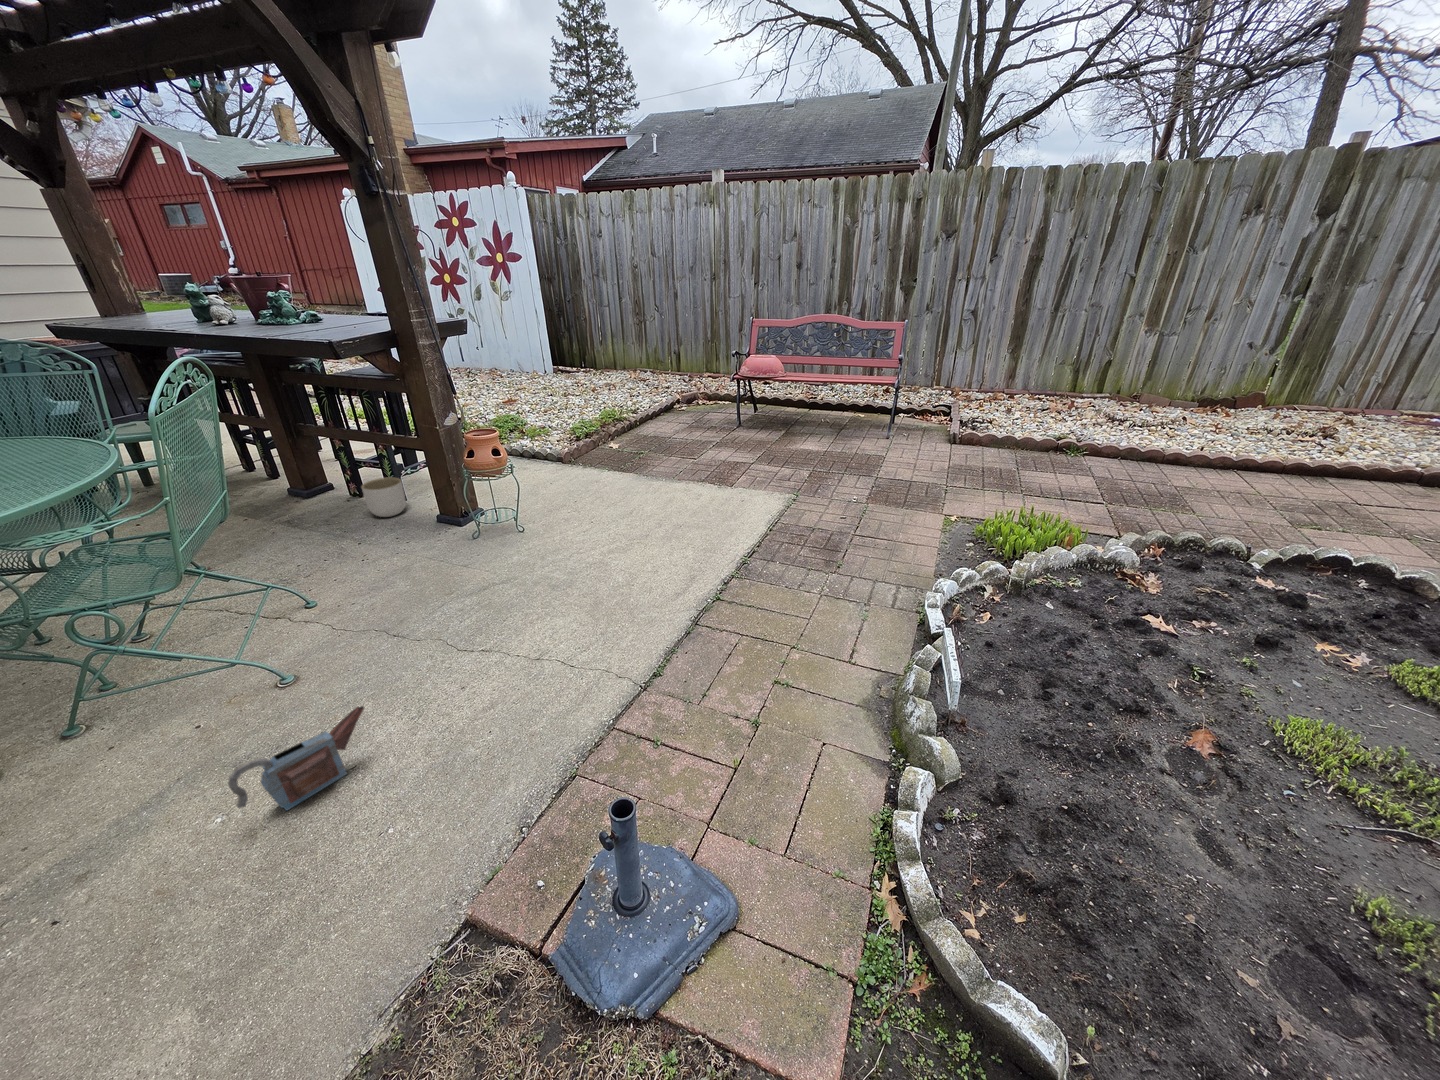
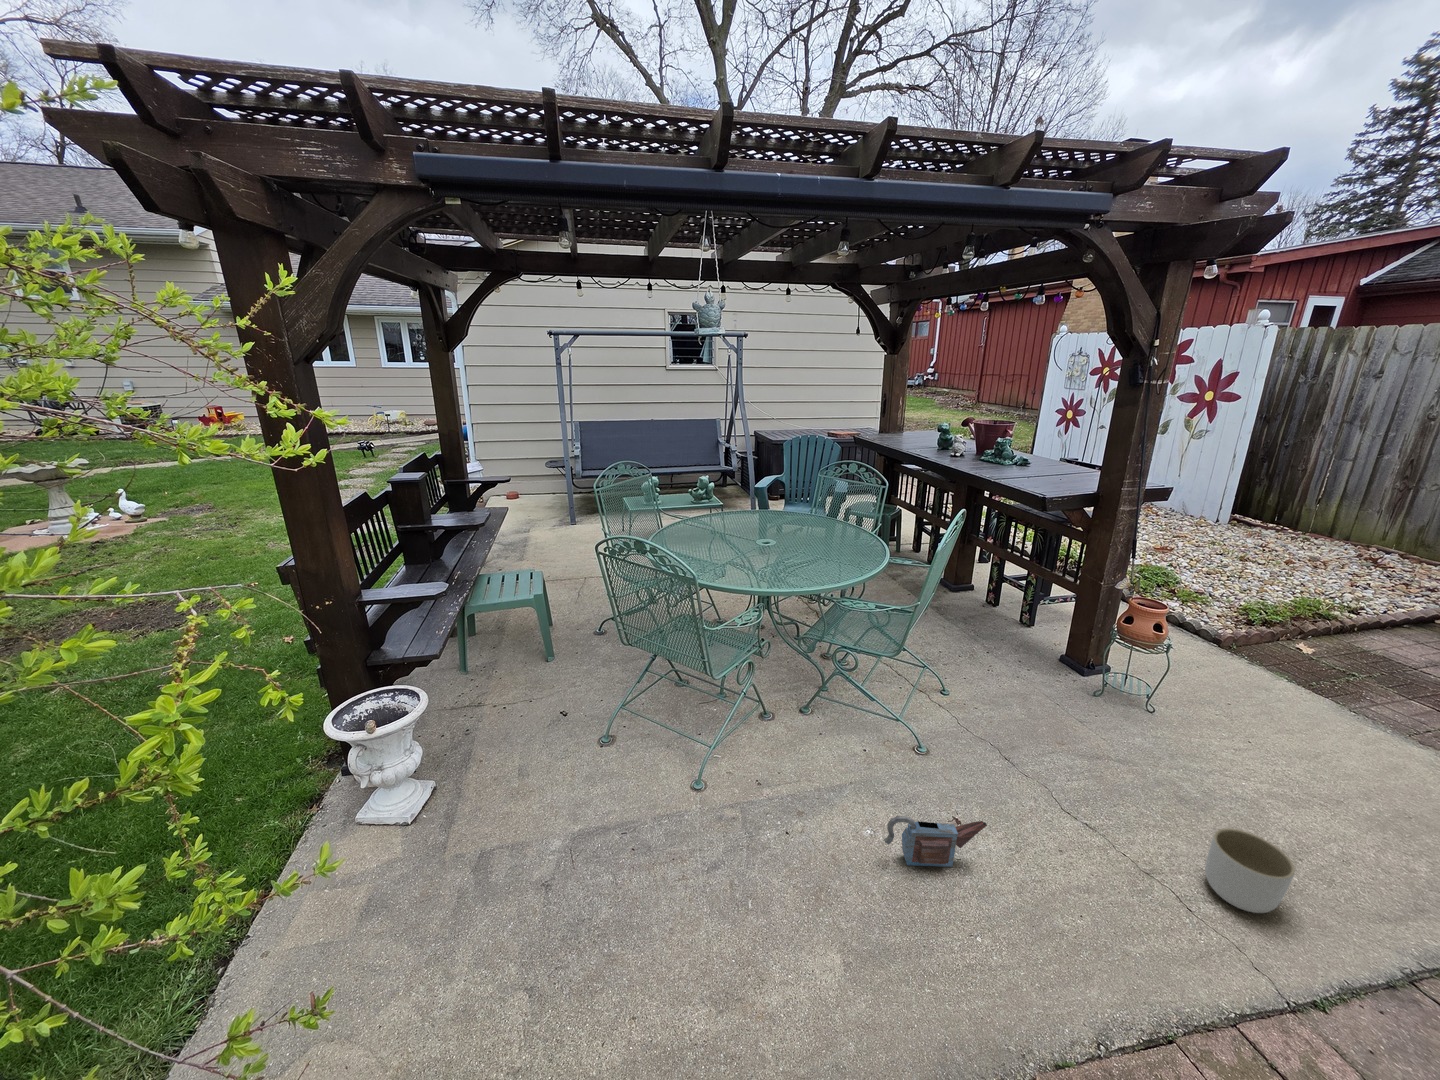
planter: present [362,477,406,517] -> present [1205,828,1295,913]

